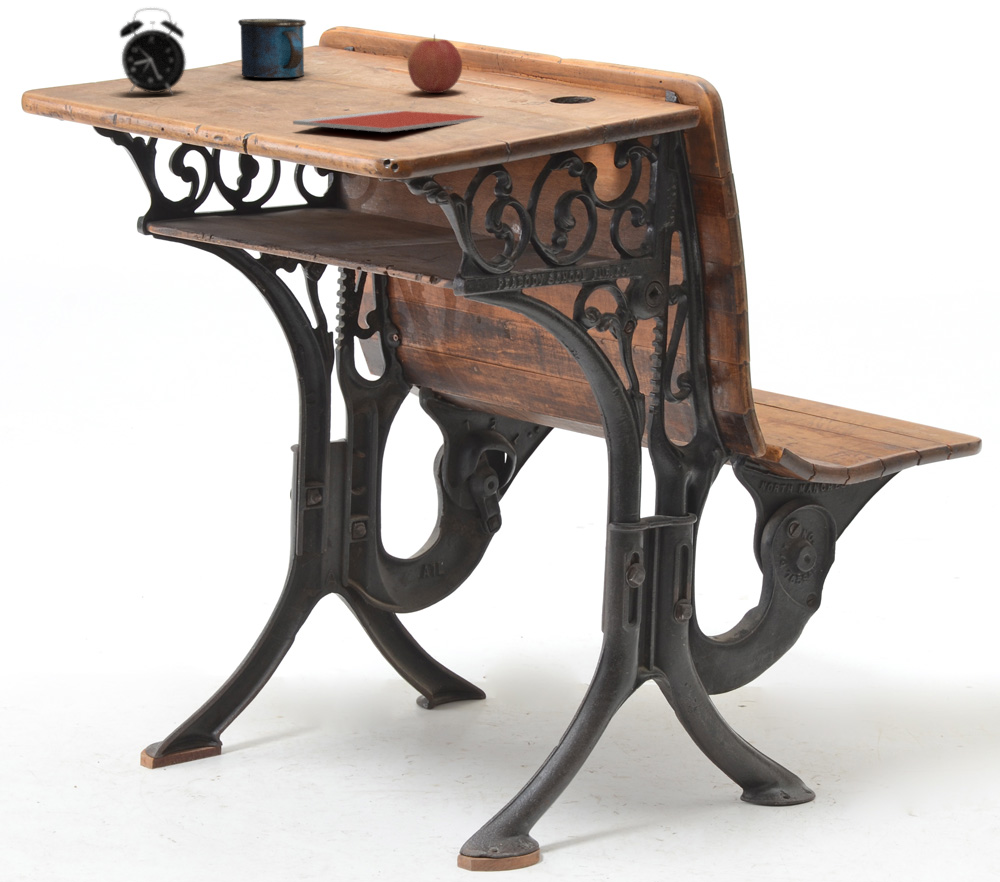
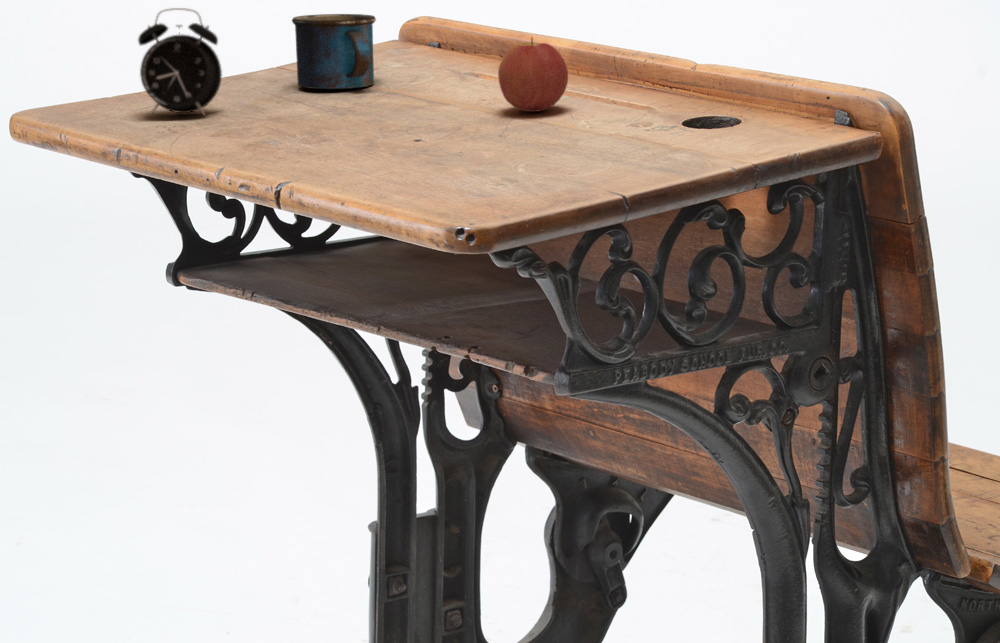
notebook: present [293,110,484,132] -> none [339,135,617,184]

